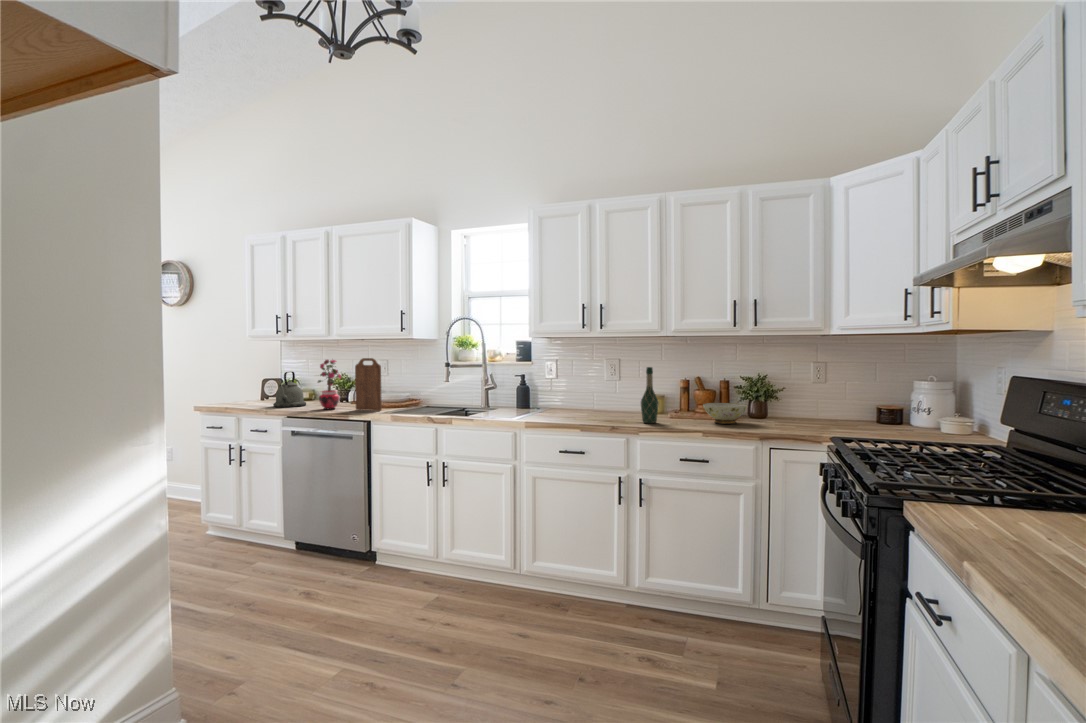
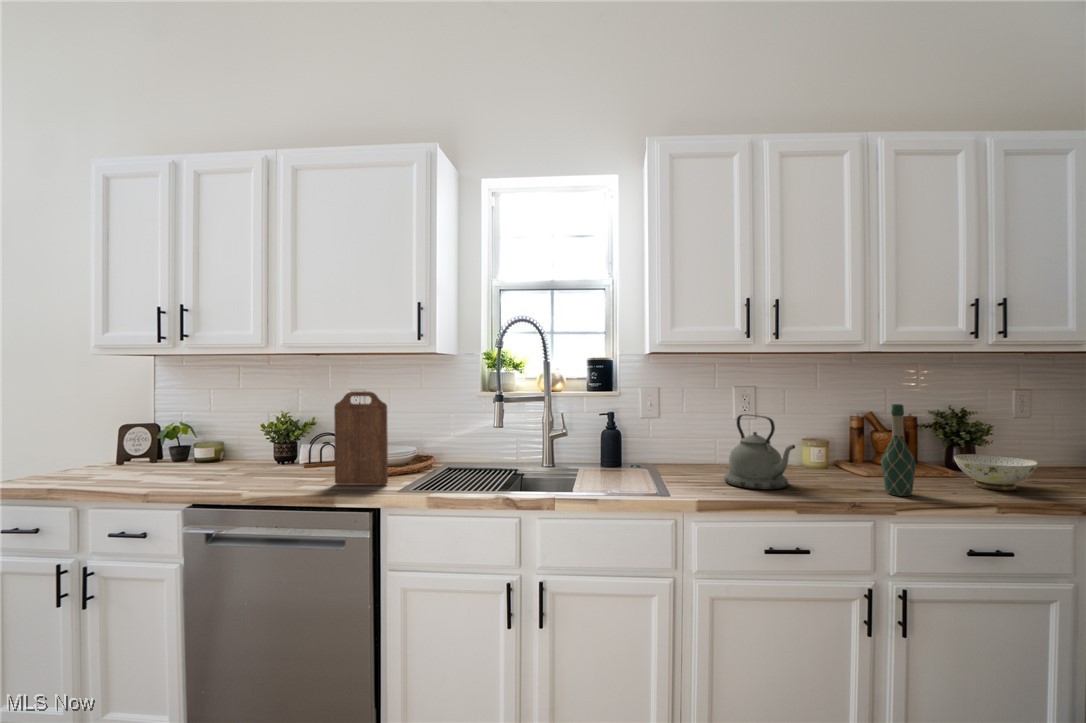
potted plant: present [318,360,341,409] -> none [252,393,305,486]
kettle: present [273,372,306,407] -> present [724,414,795,490]

